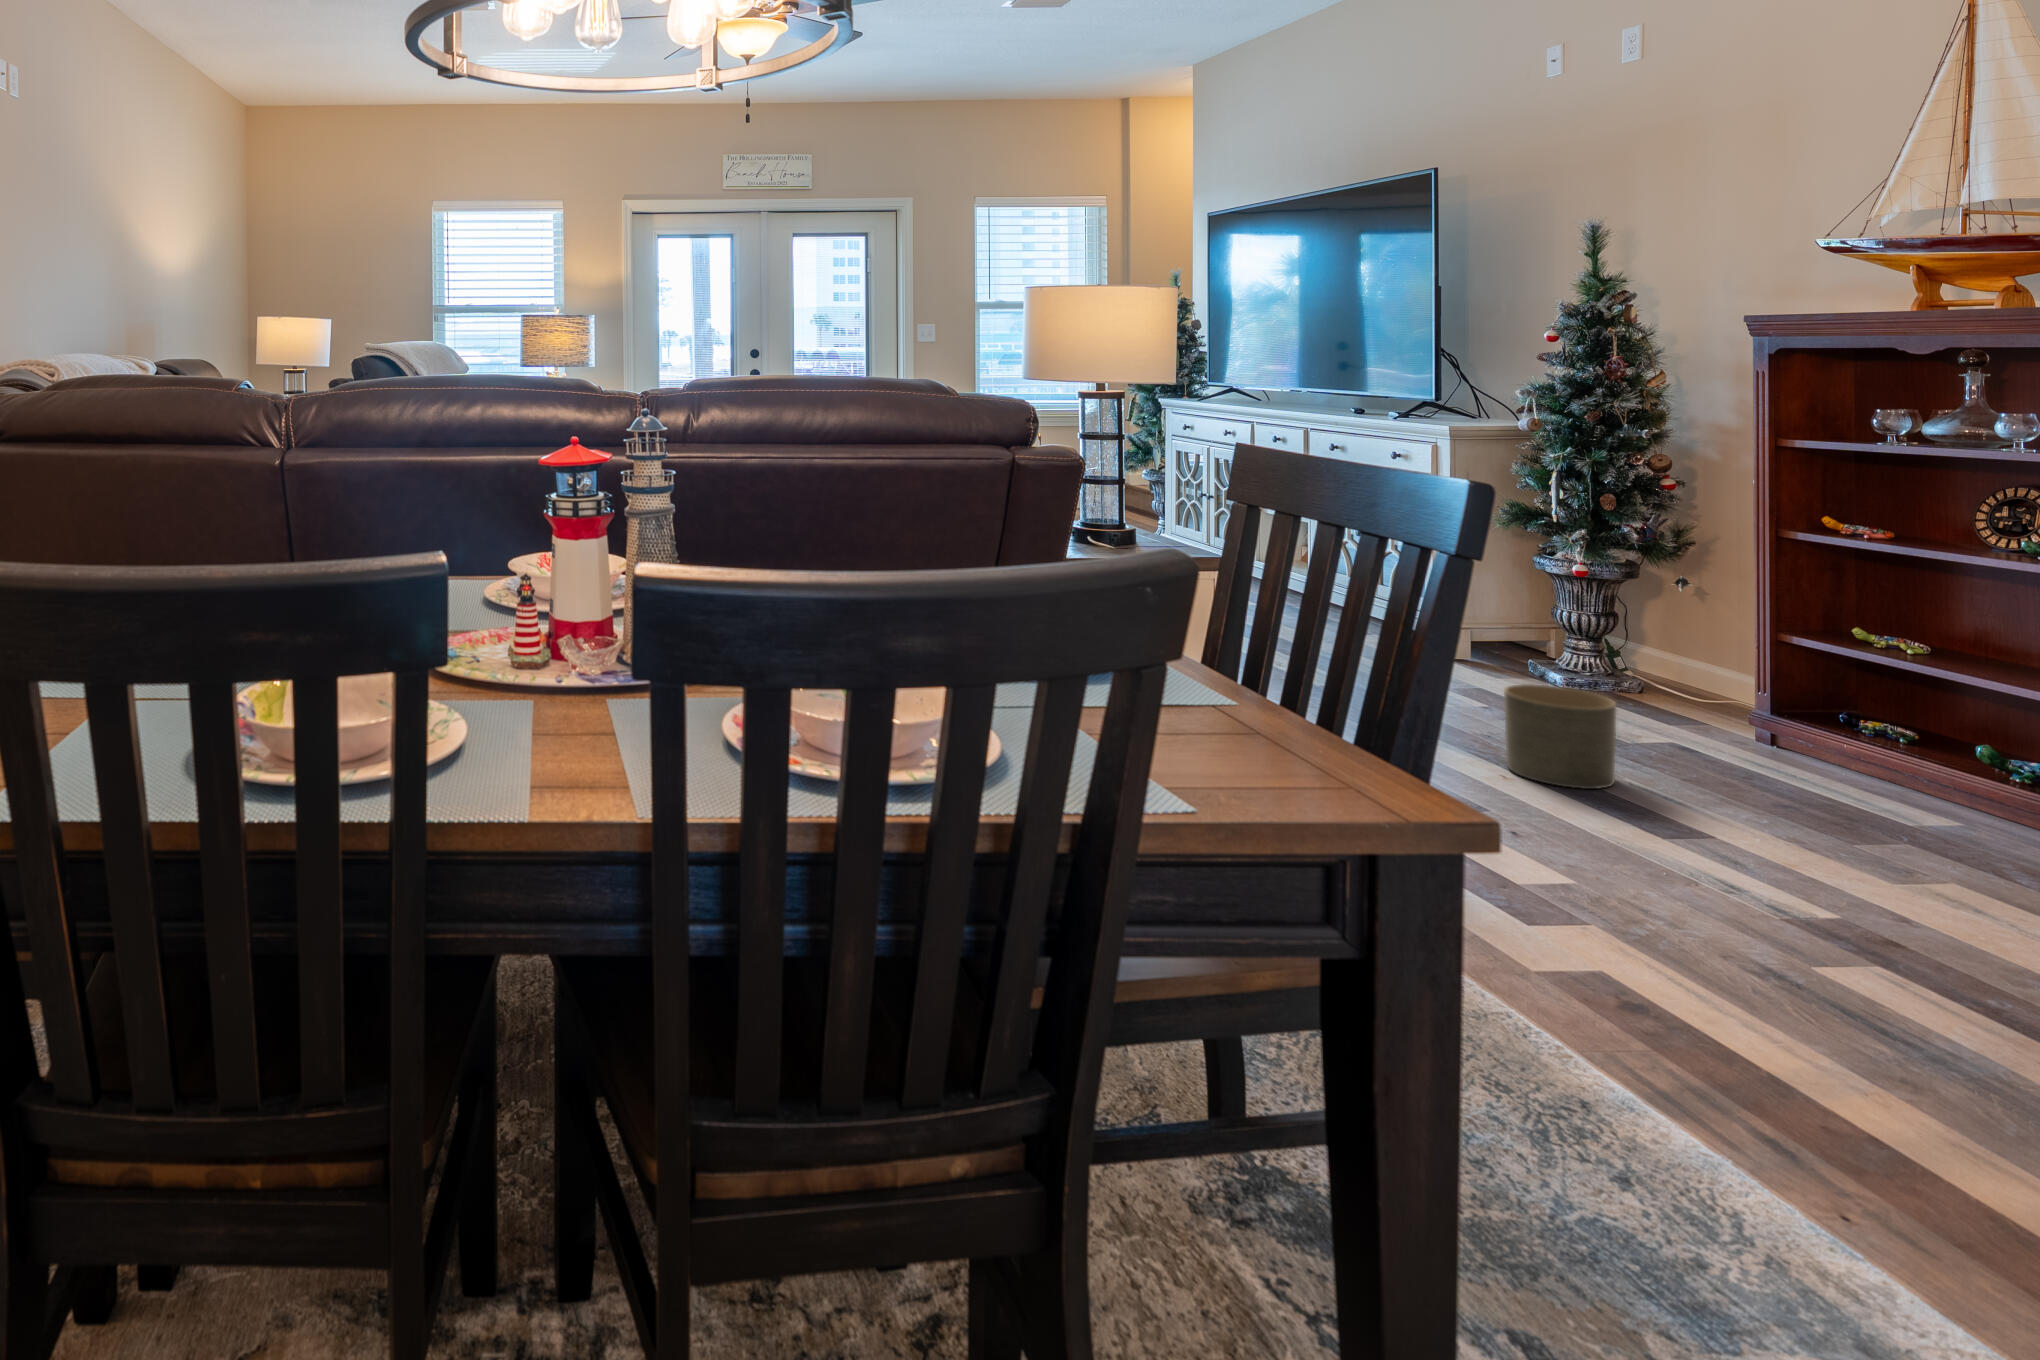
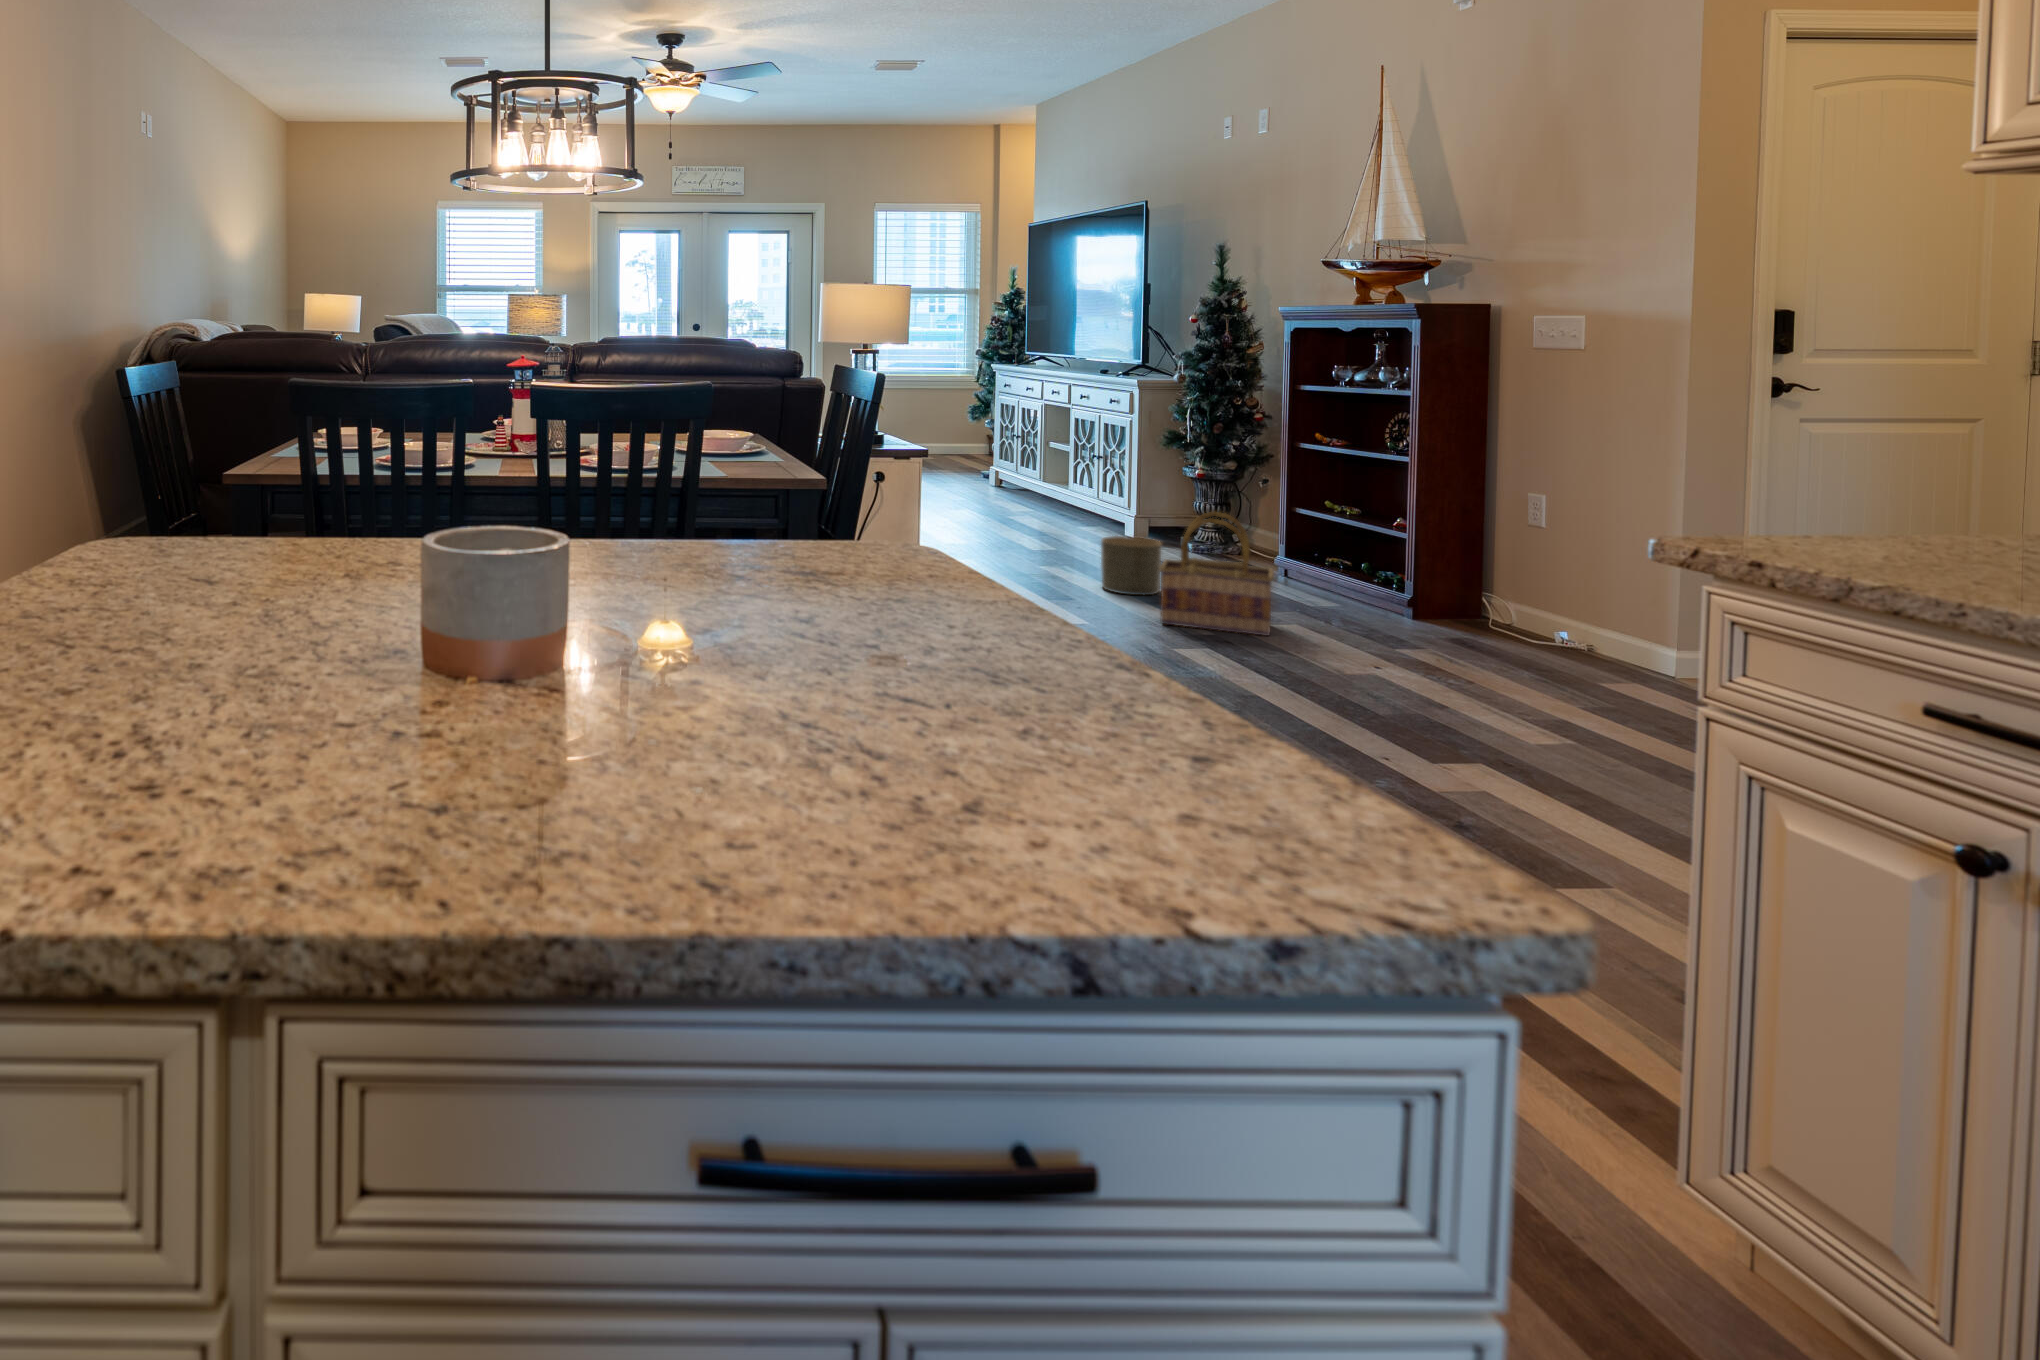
basket: none [1676,667,1940,902] -> present [1160,511,1274,636]

